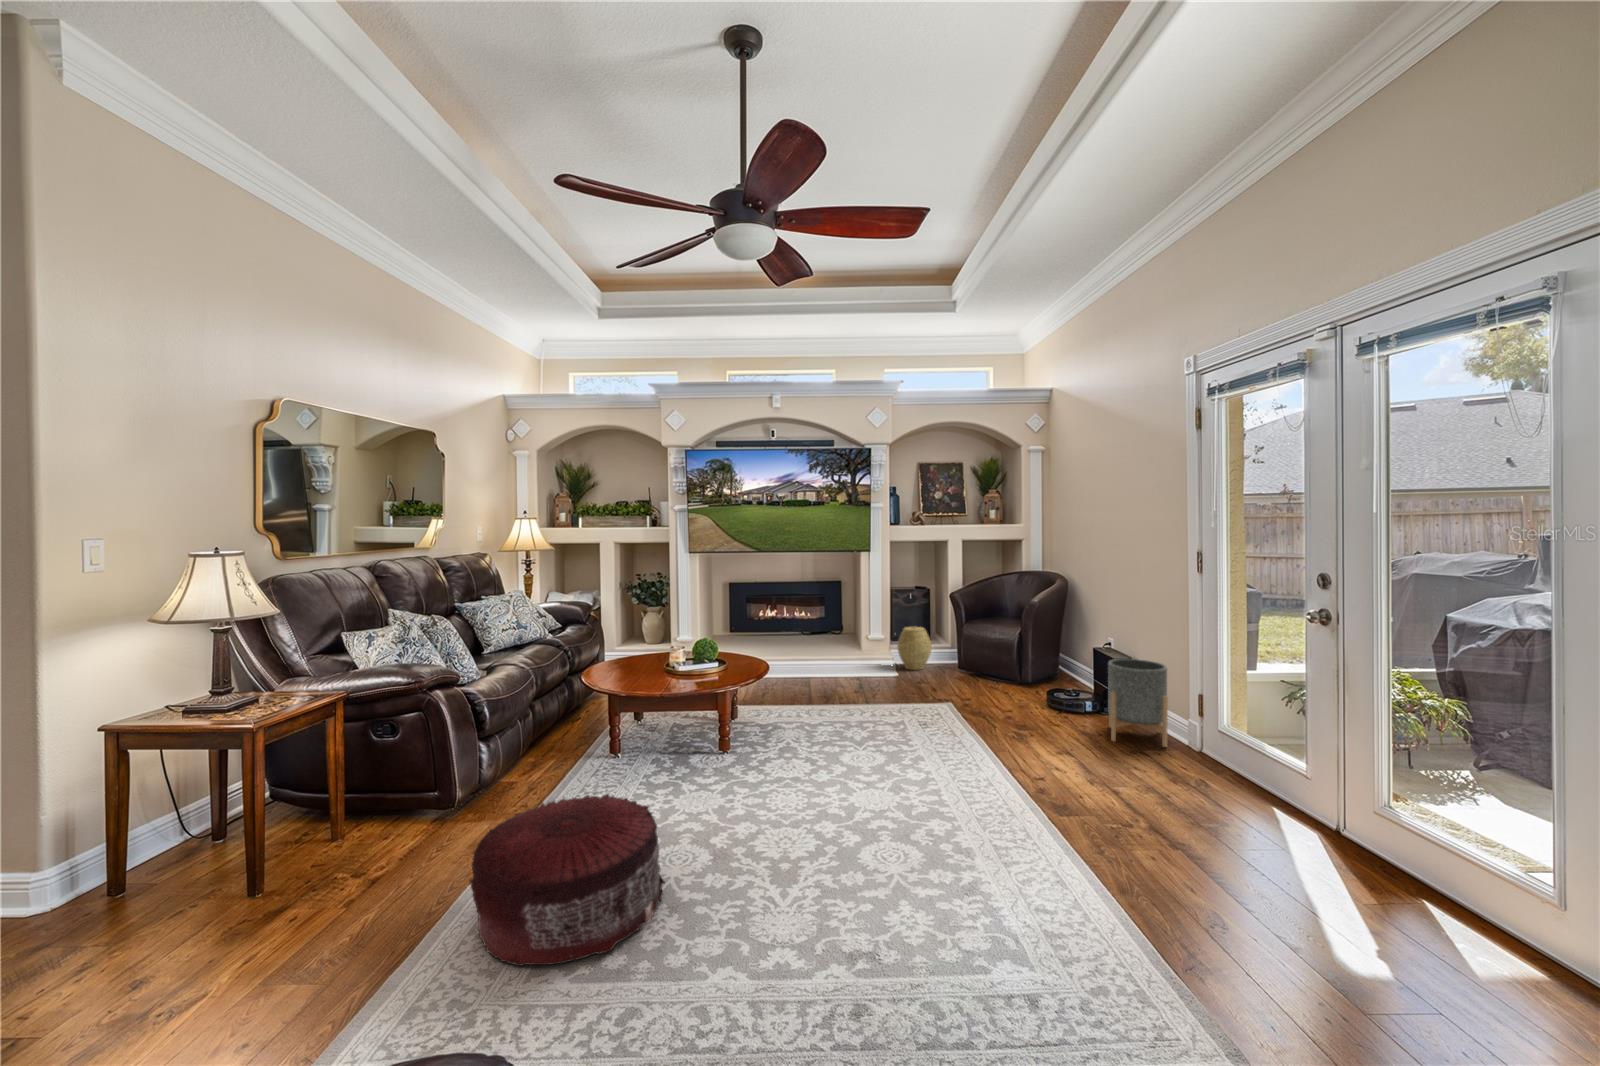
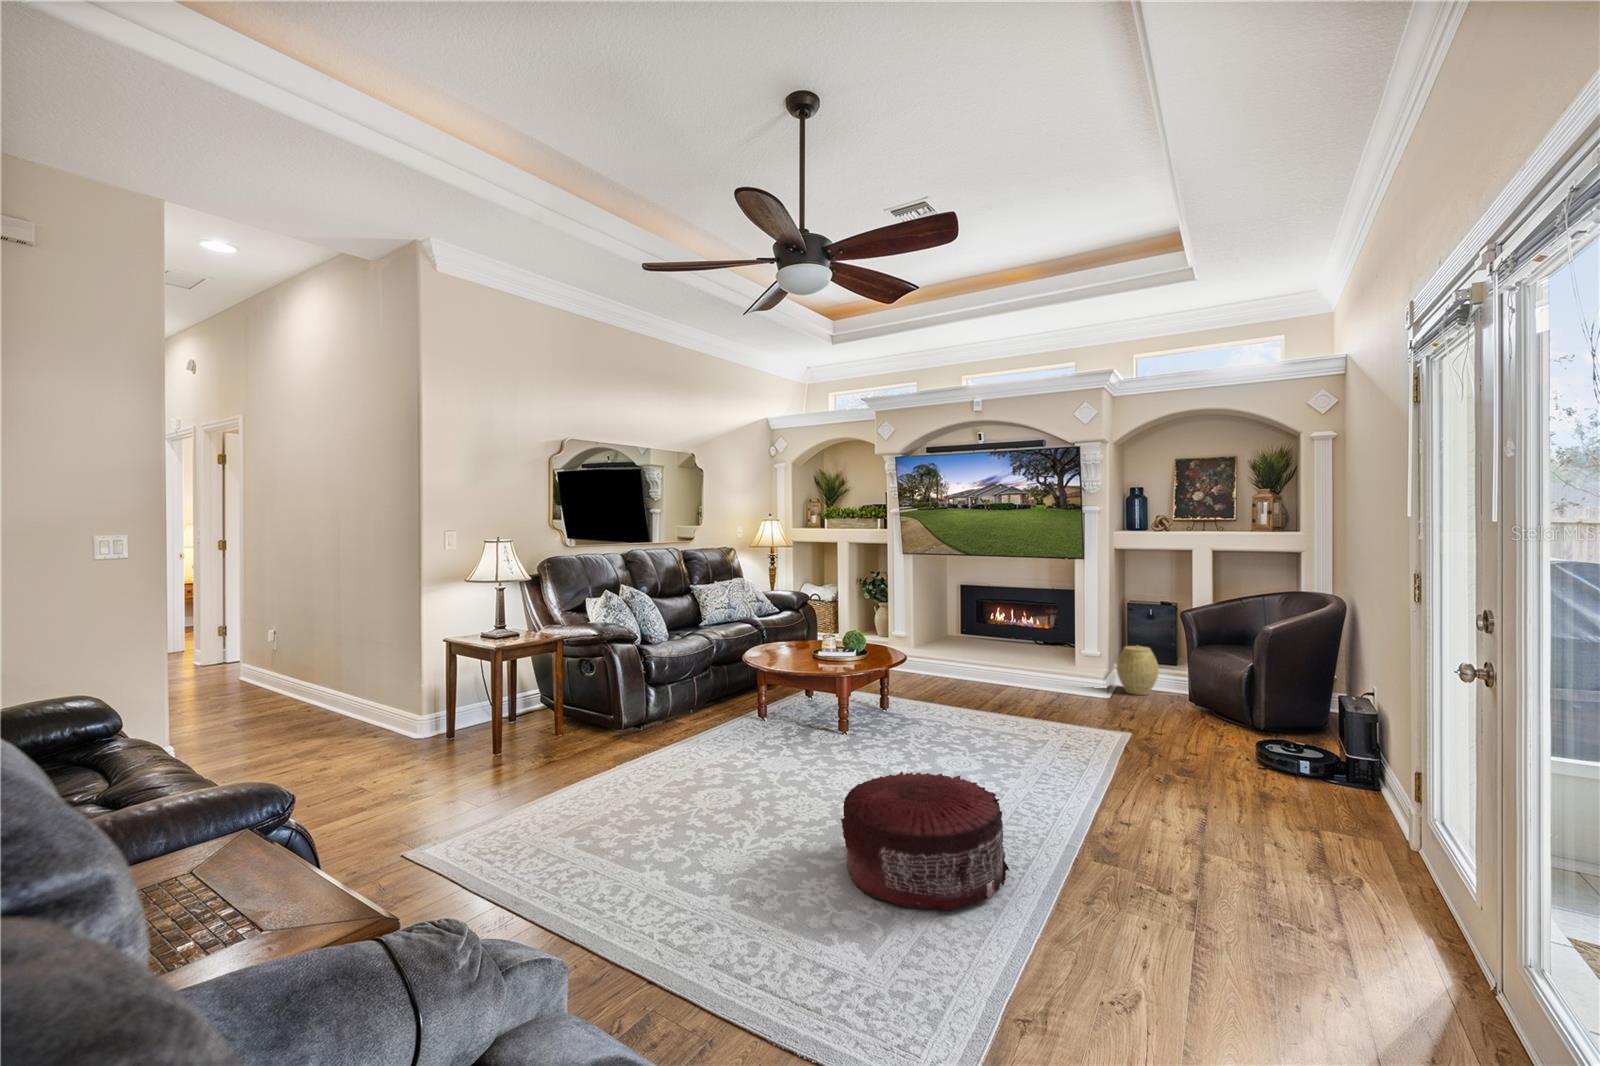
planter: present [1108,659,1168,747] -> none [1280,699,1374,814]
pouf: present [470,794,664,966] -> present [841,772,1009,910]

